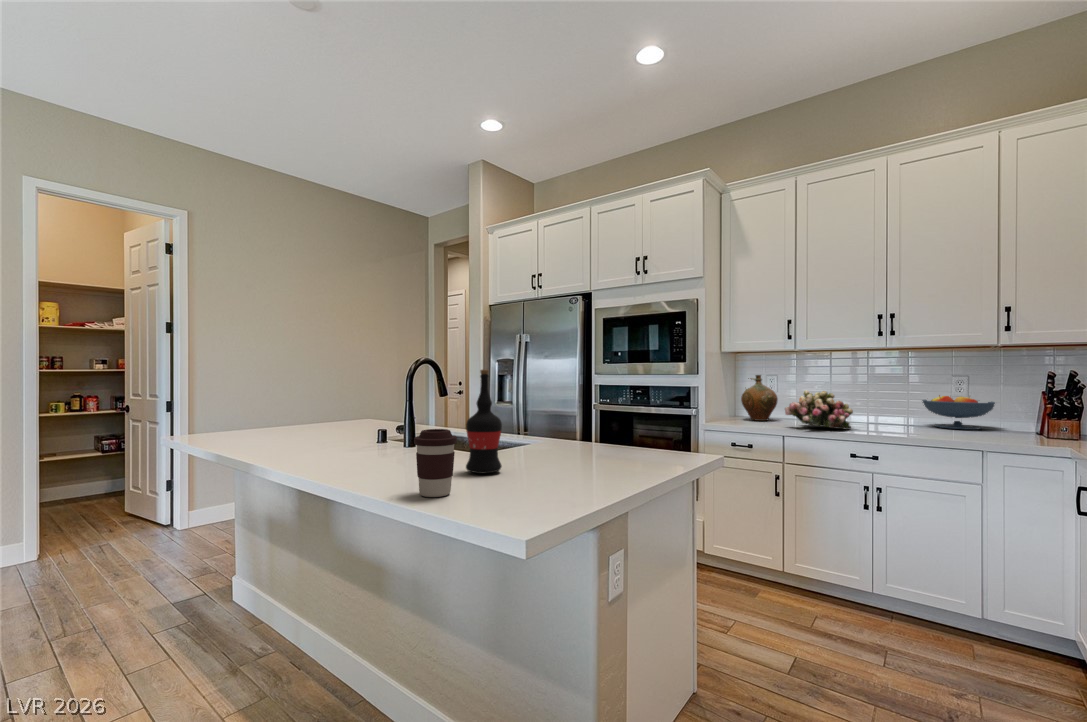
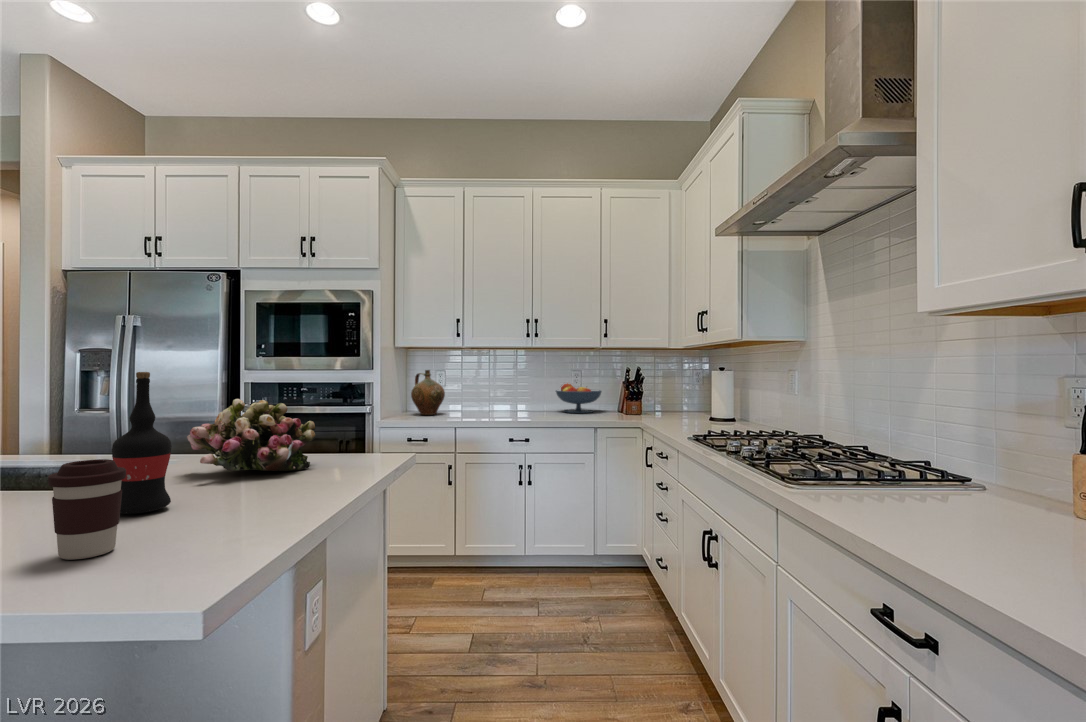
flower arrangement: present [785,390,853,429] -> present [187,399,315,471]

